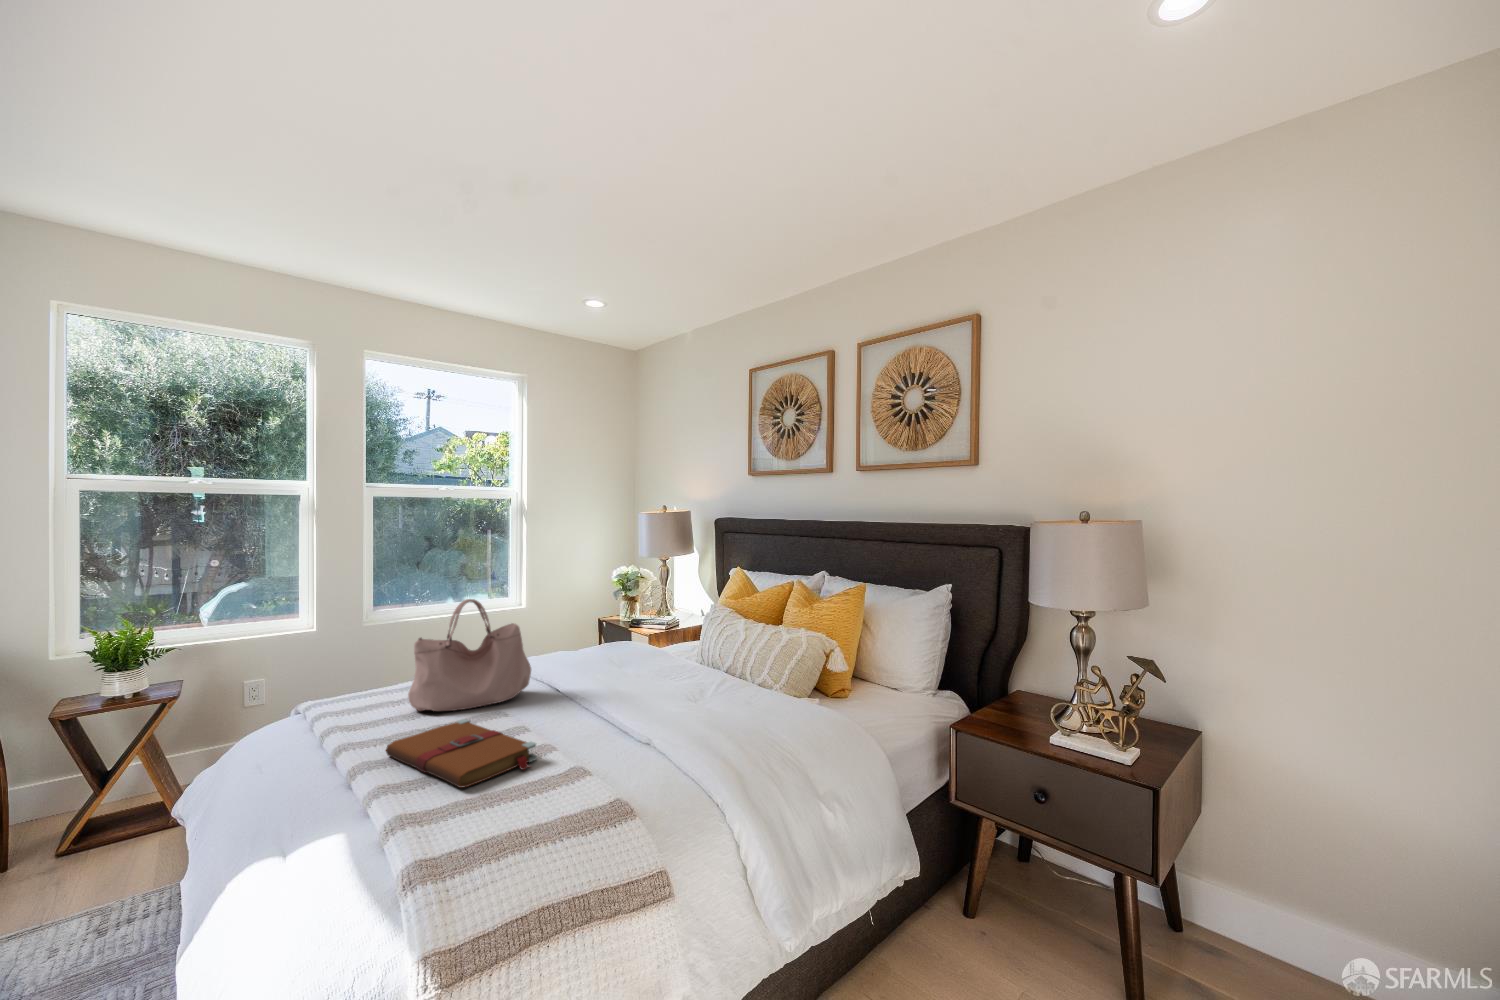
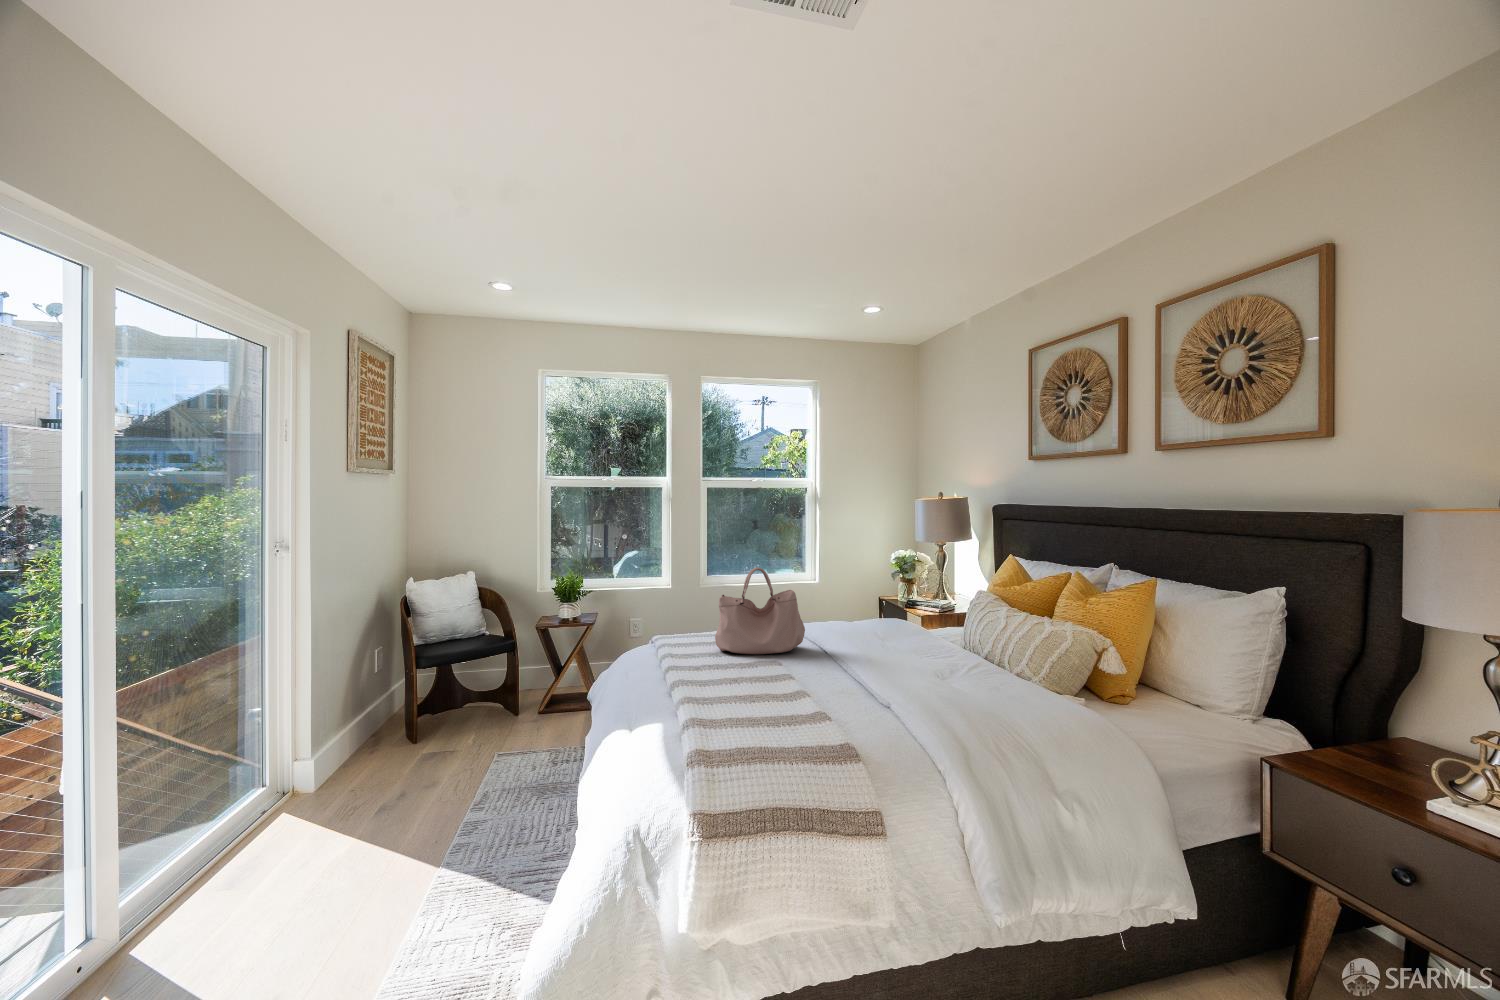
book: present [386,719,537,788] -> none [693,661,795,710]

